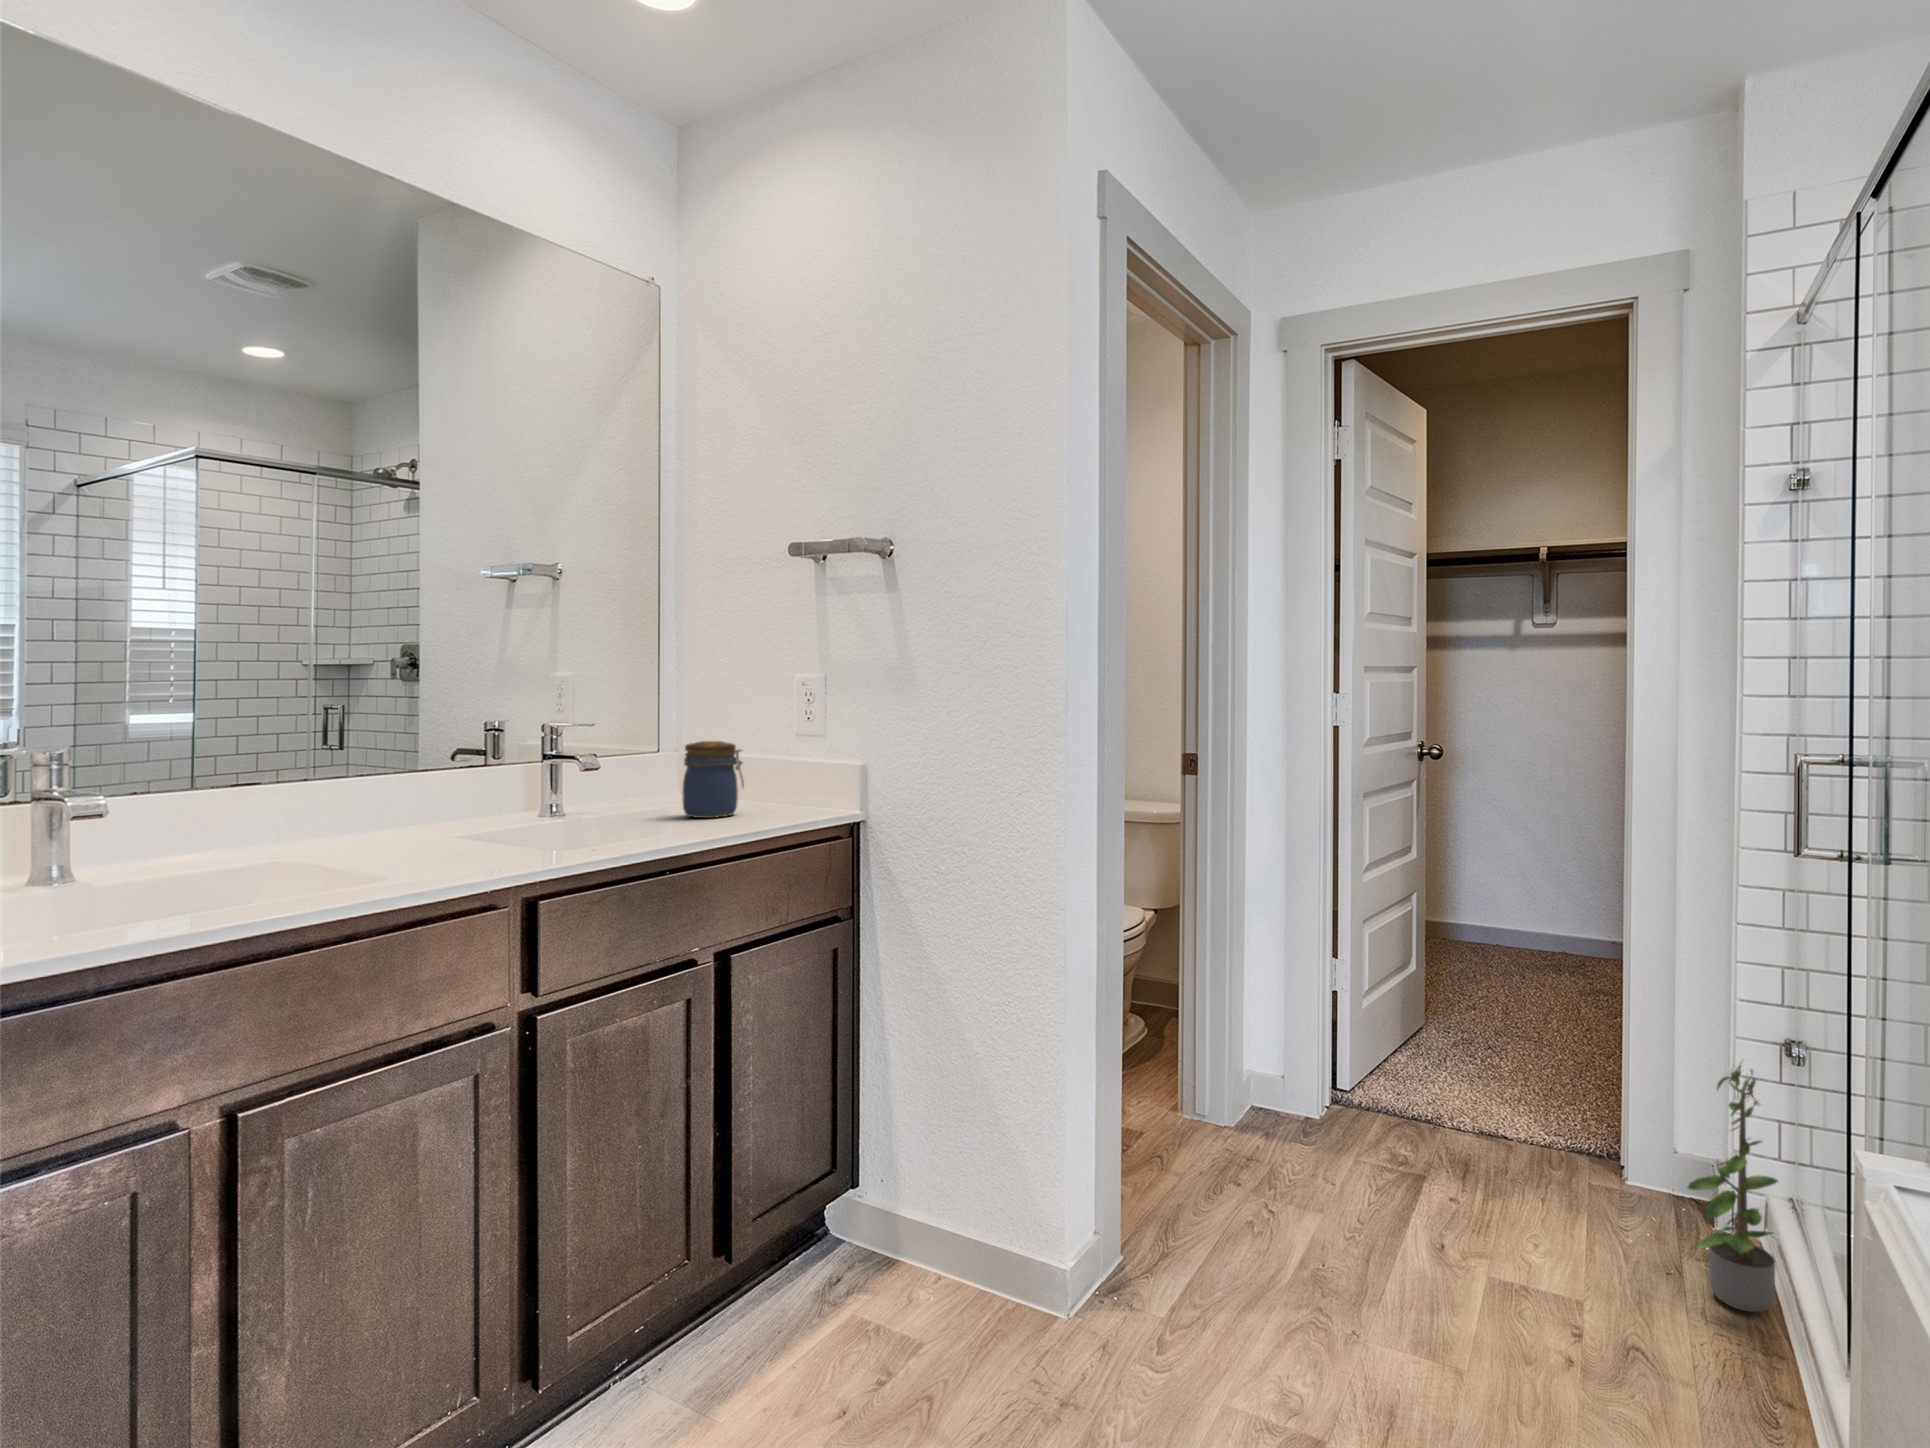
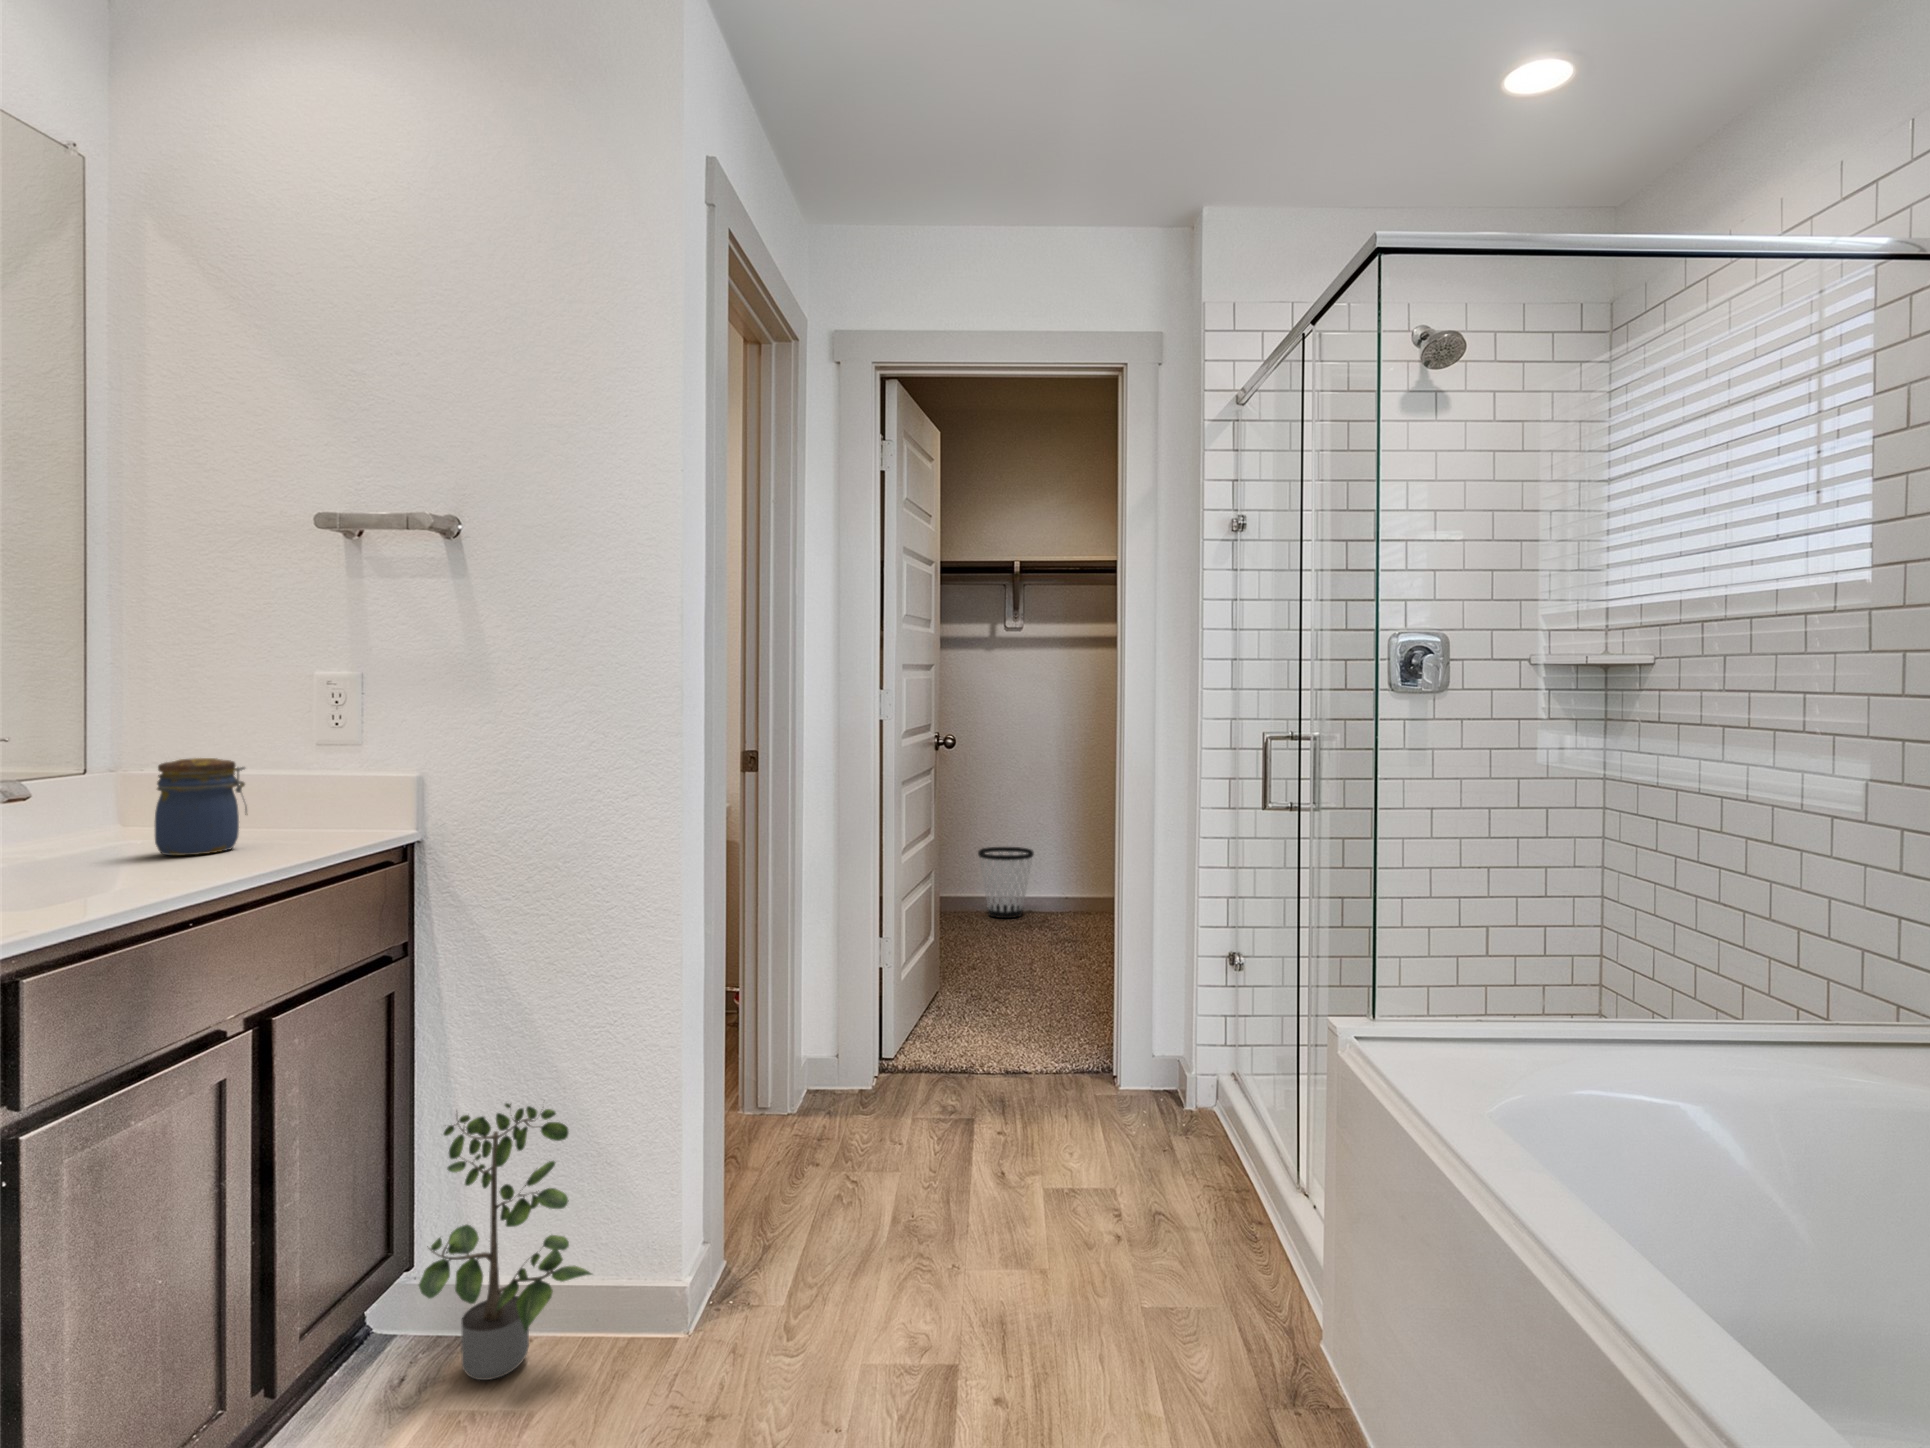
wastebasket: none [1501,874,1572,958] -> present [978,847,1034,918]
potted plant: present [1688,1065,1778,1312] -> present [419,1103,591,1380]

